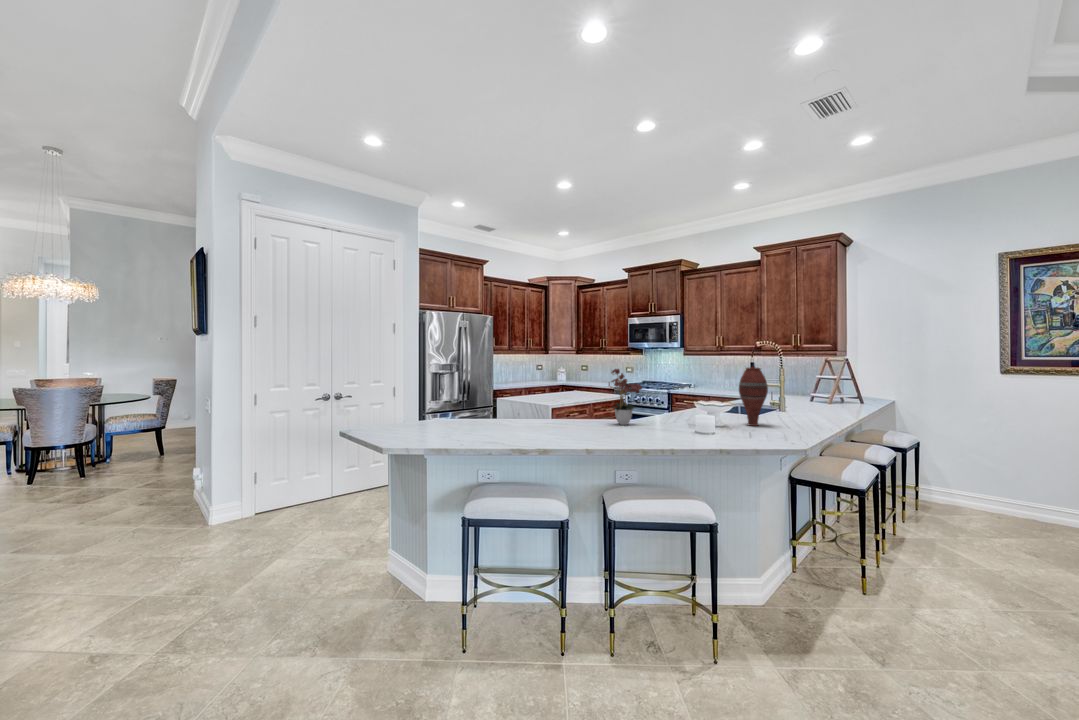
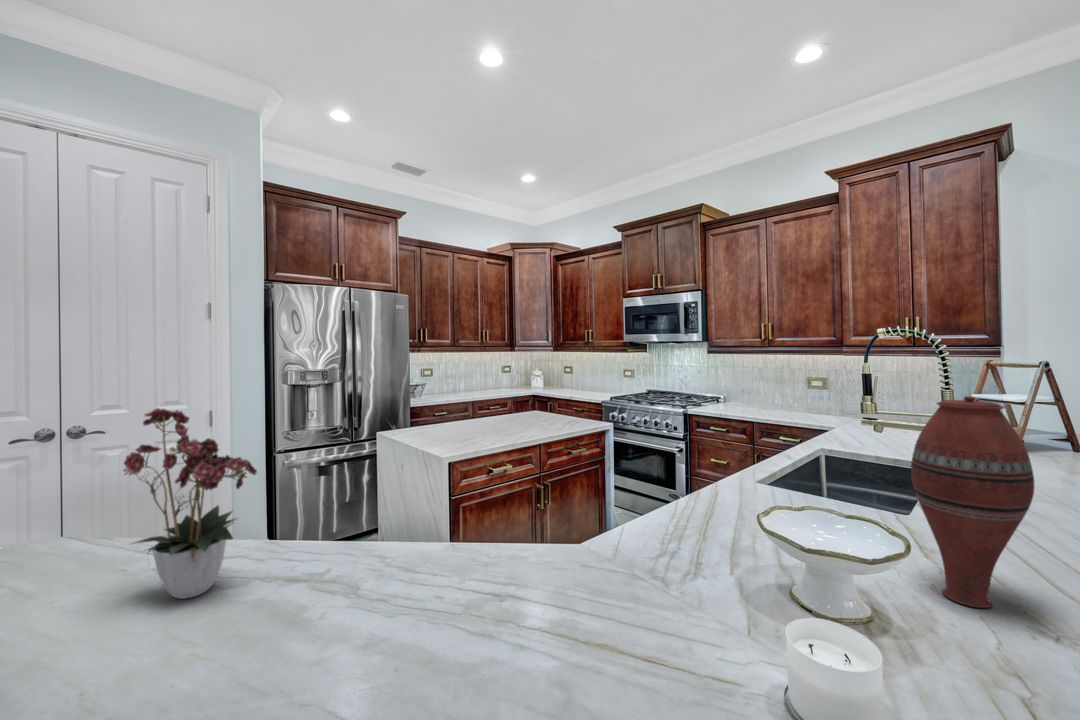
flower arrangement: present [609,369,642,425] -> present [124,408,257,599]

